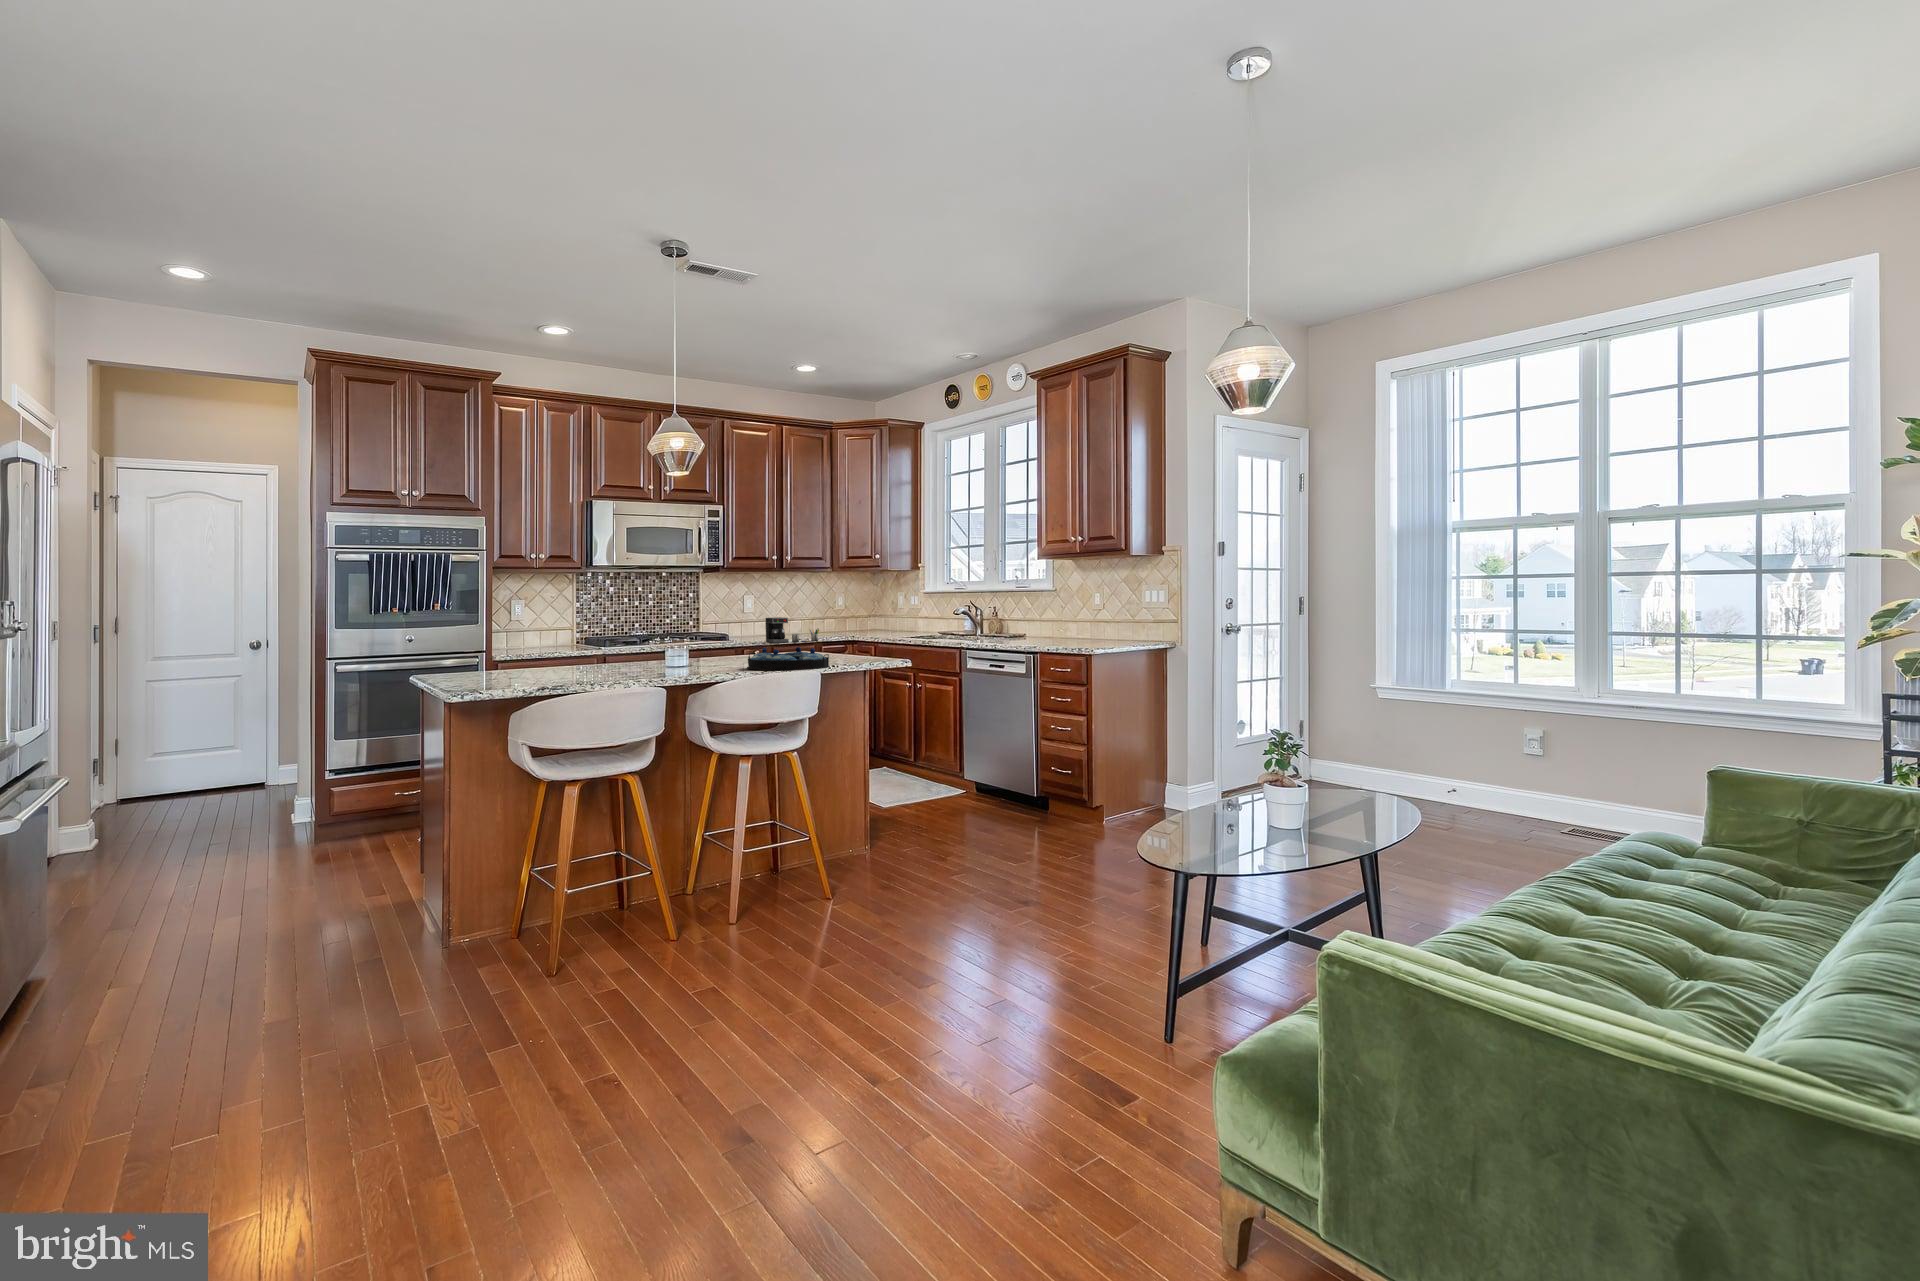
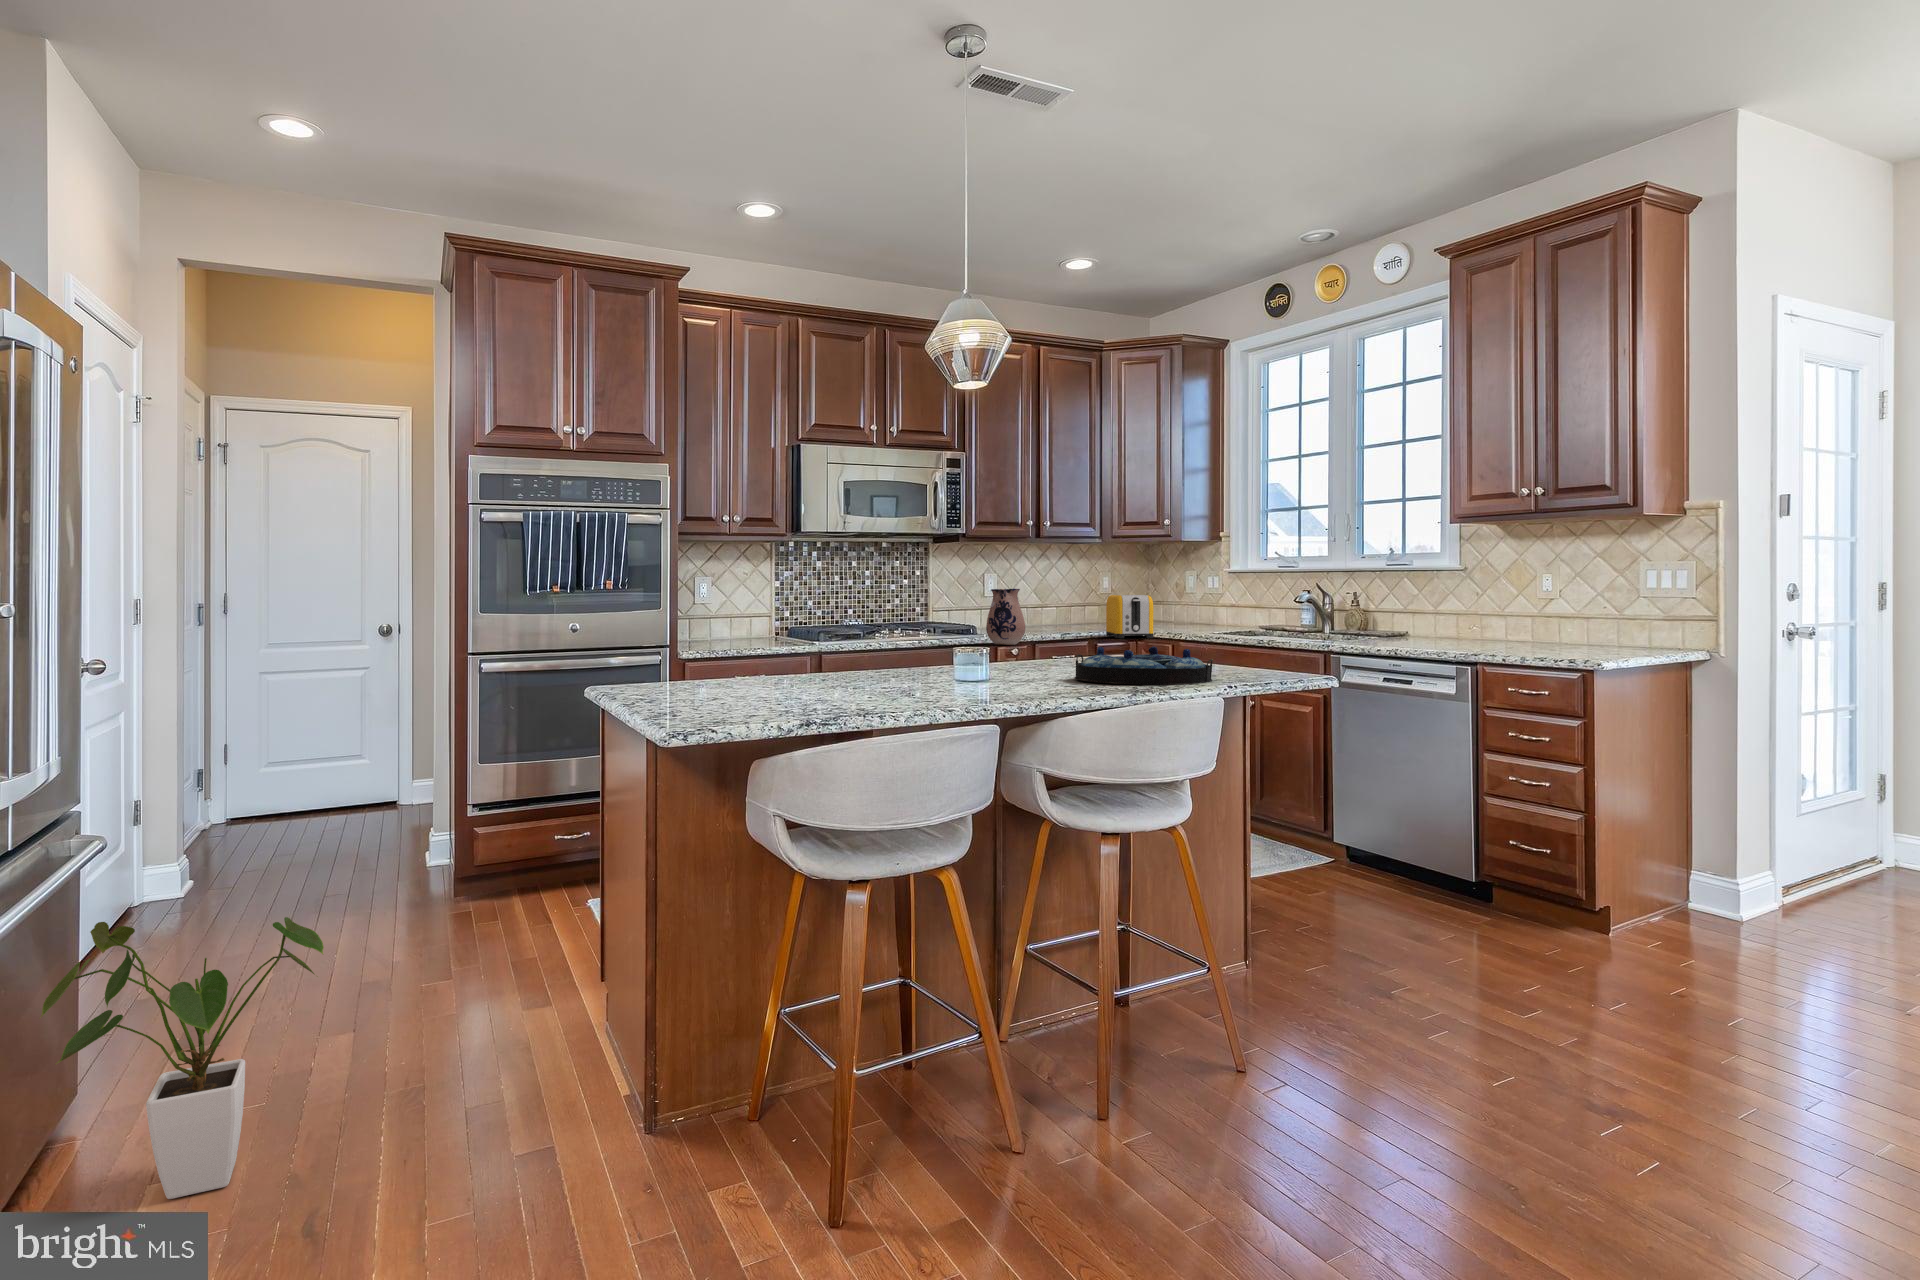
ceramic pitcher: none [734,608,762,648] -> present [986,589,1025,645]
toaster: none [831,611,861,642] -> present [1106,595,1154,638]
coffee maker: present [766,617,819,643] -> none [1016,603,1089,638]
house plant: none [45,820,237,994] -> present [40,917,324,1199]

